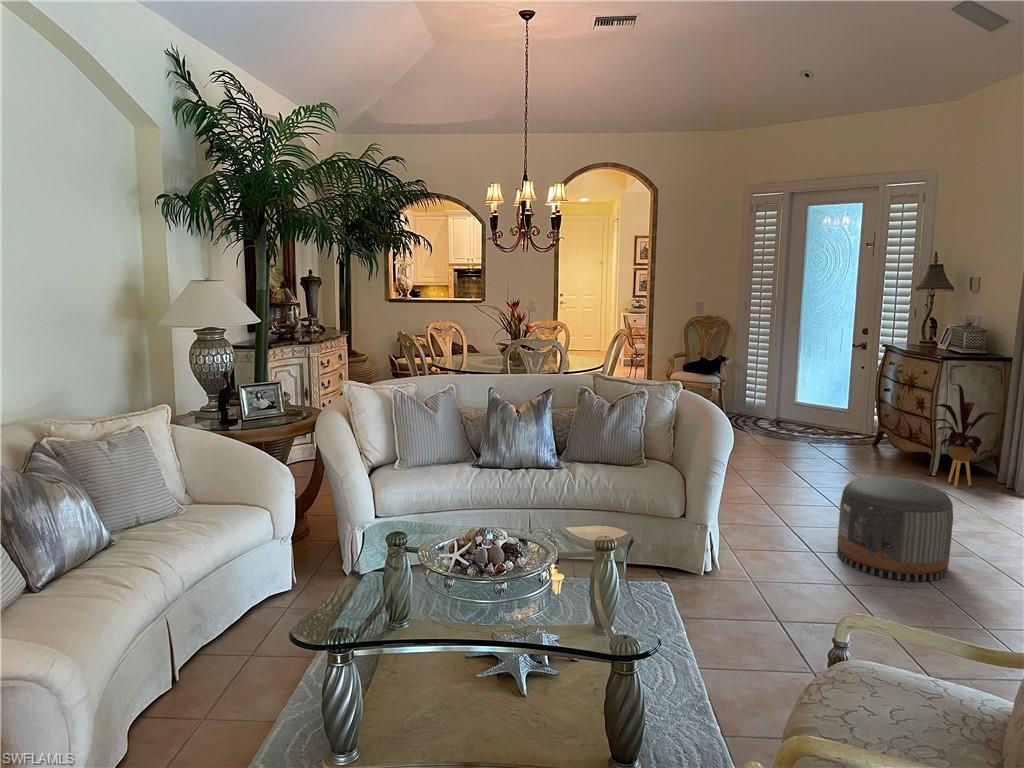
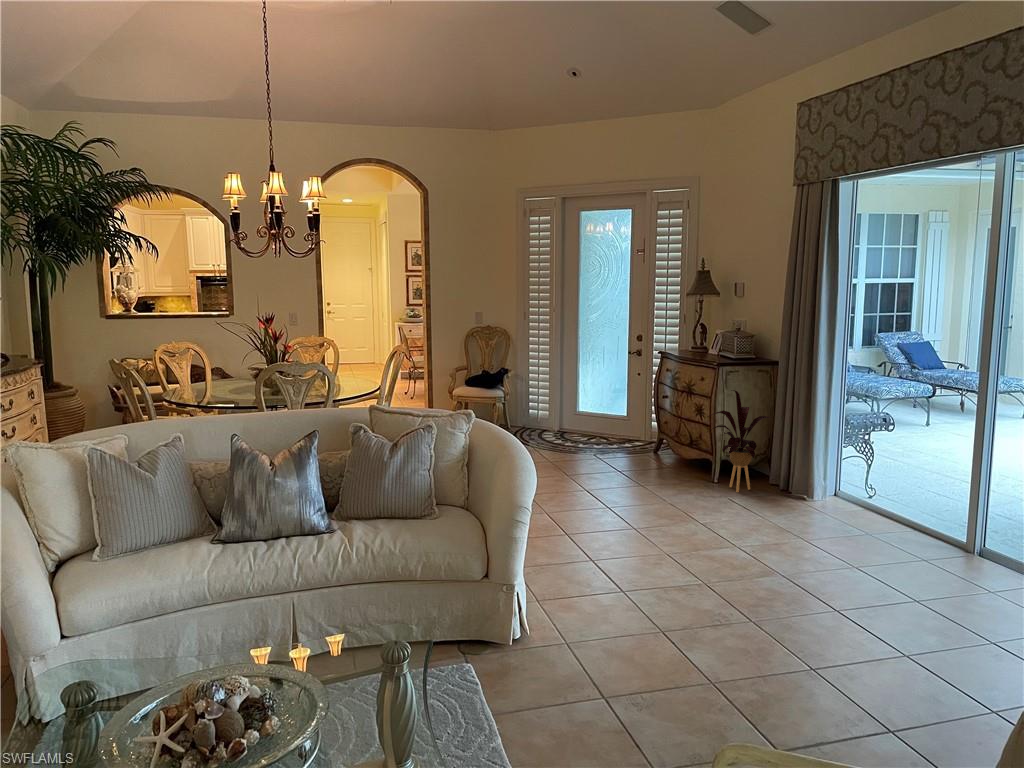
pouf: present [837,477,953,581] -> none [649,501,761,616]

